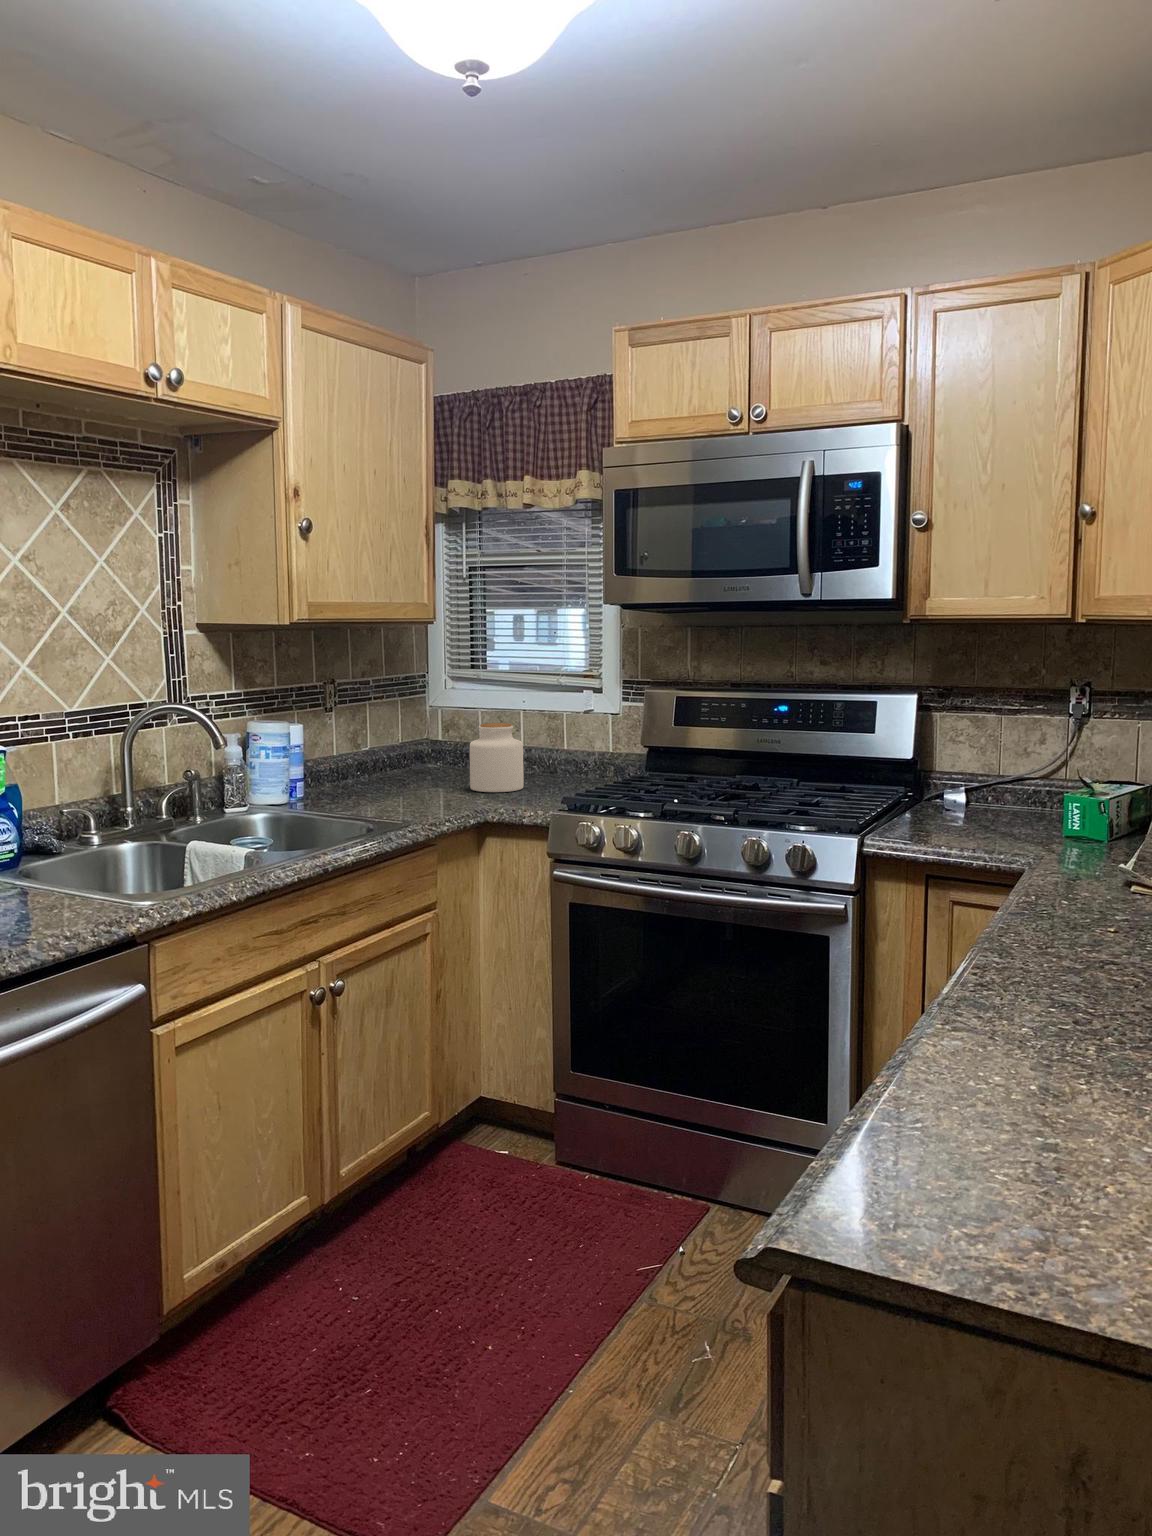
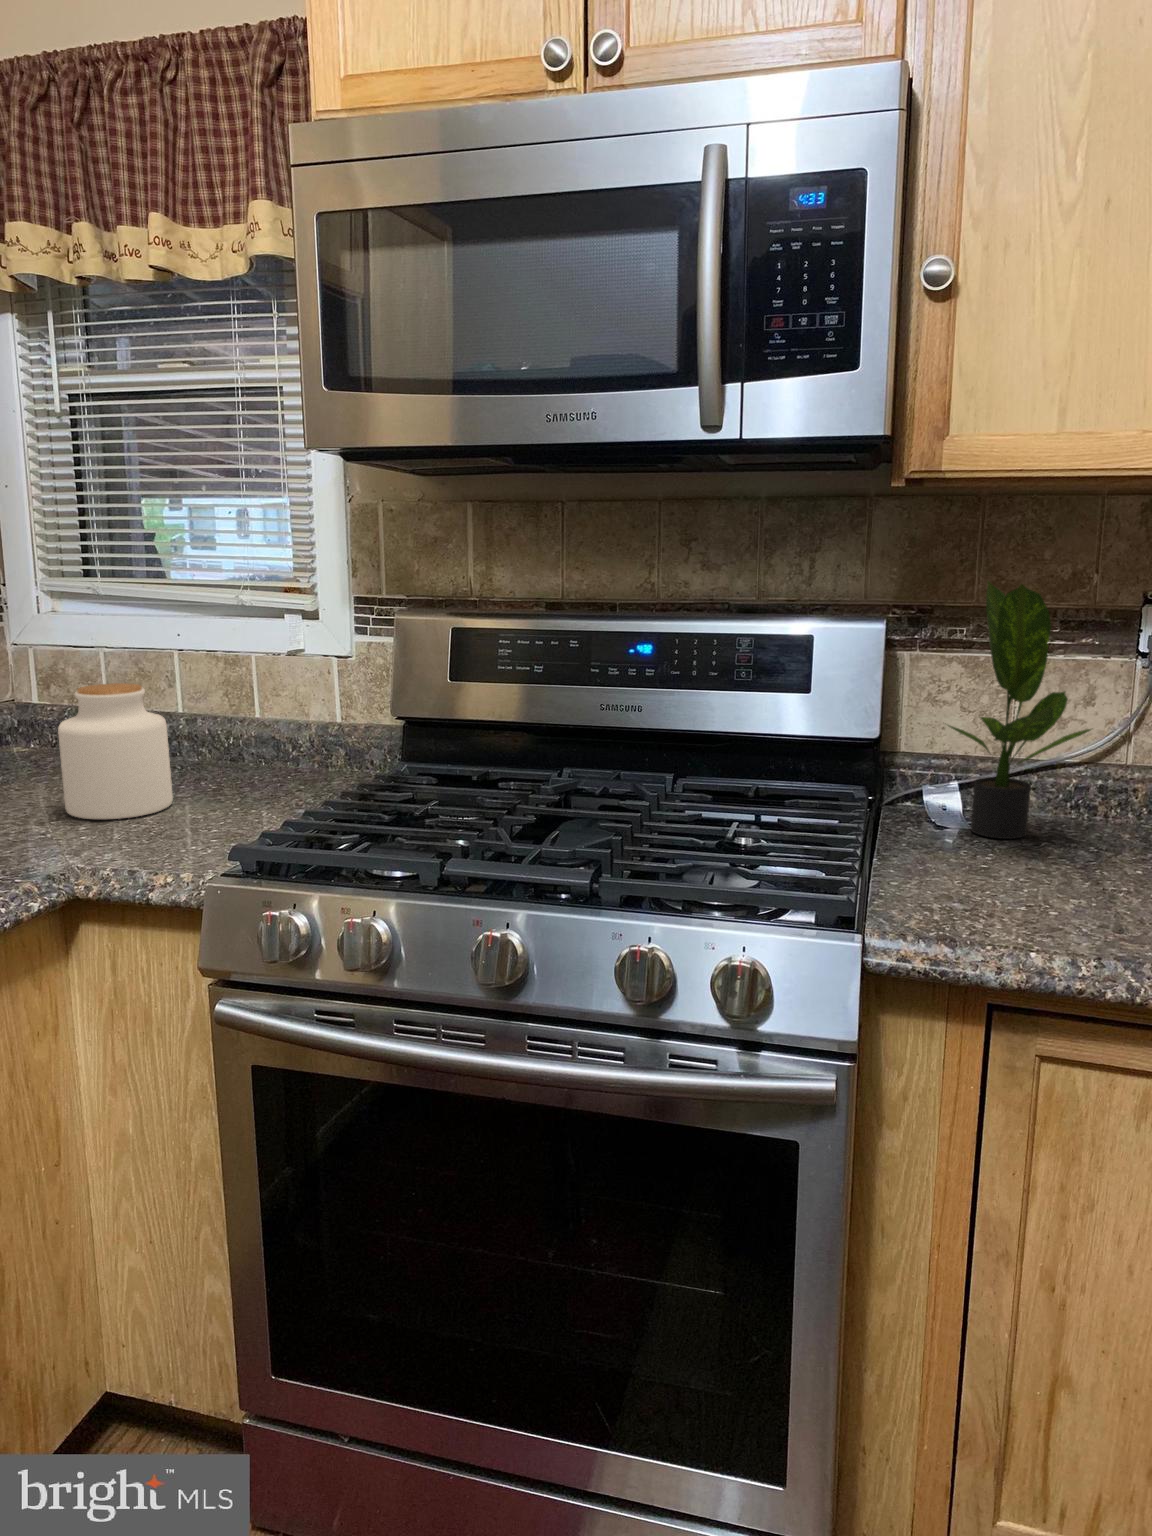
potted plant: none [944,670,1027,815] -> present [948,581,1091,839]

